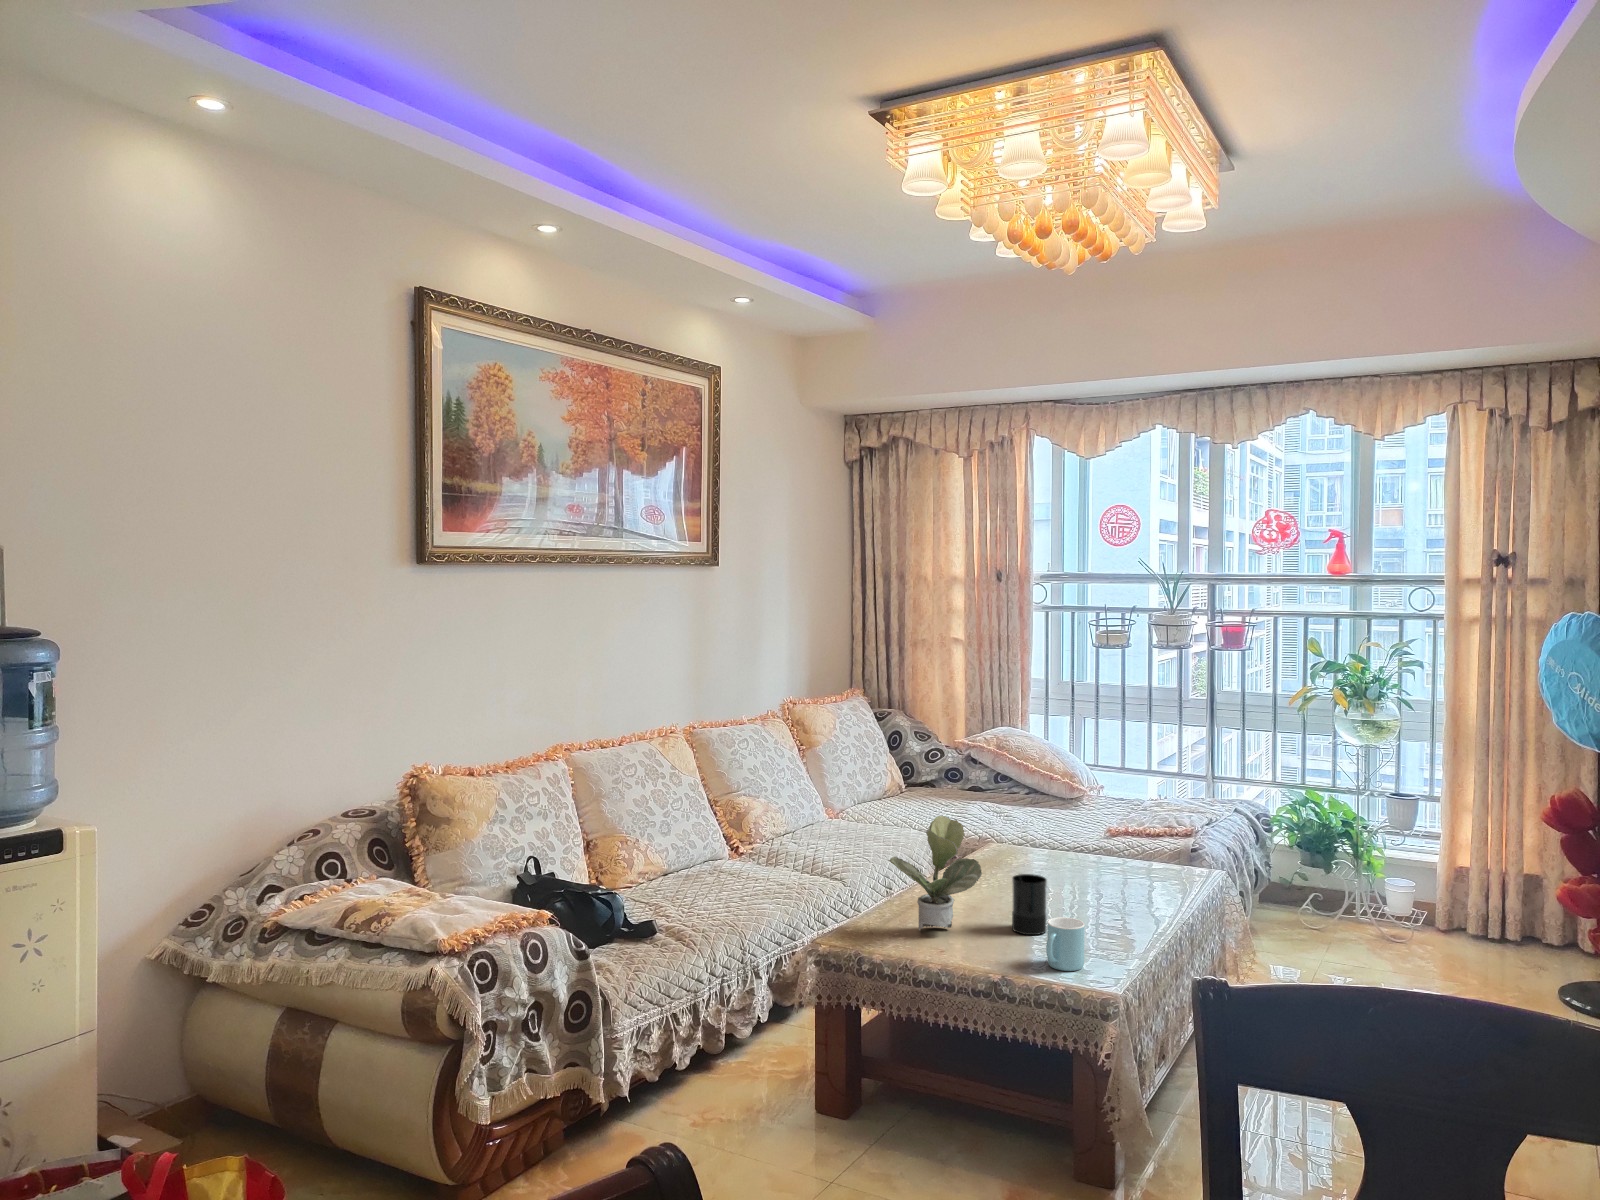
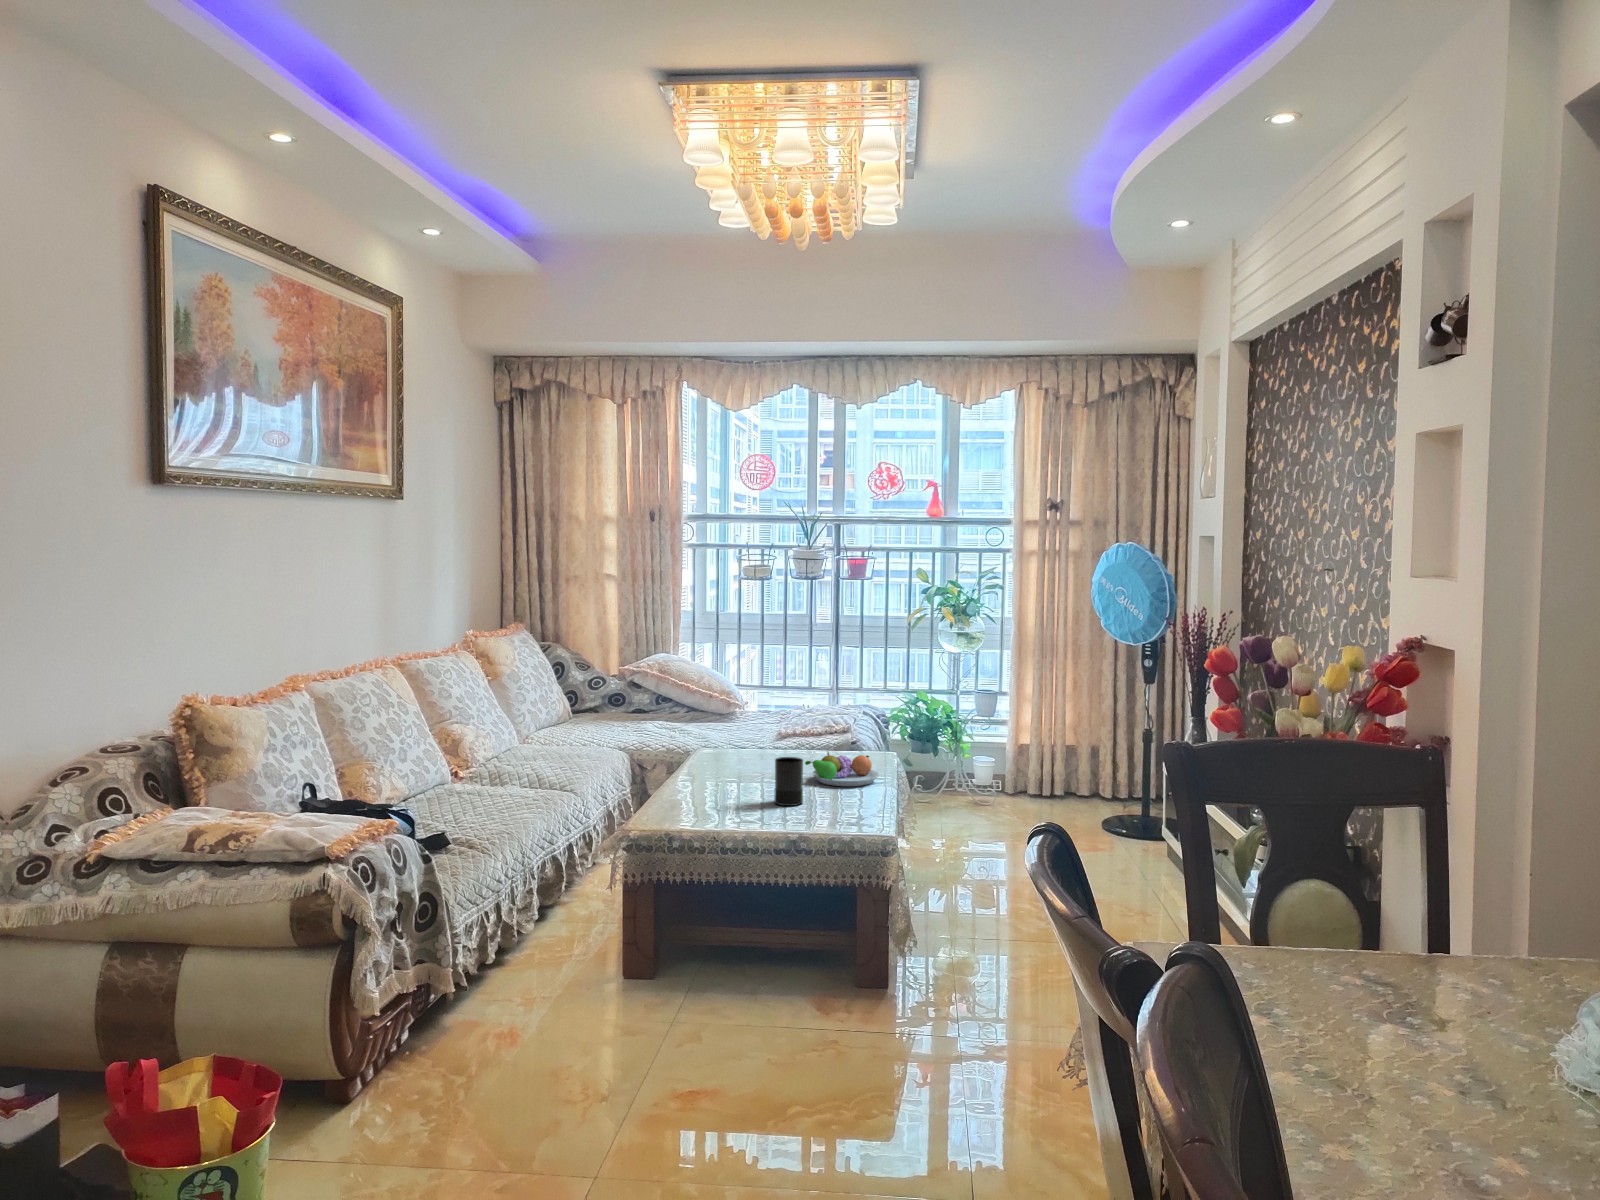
potted plant: present [888,816,982,931] -> none [676,712,758,812]
fruit bowl: none [1074,866,1168,916] -> present [805,751,879,786]
mug: present [1046,917,1085,971] -> none [823,784,853,825]

